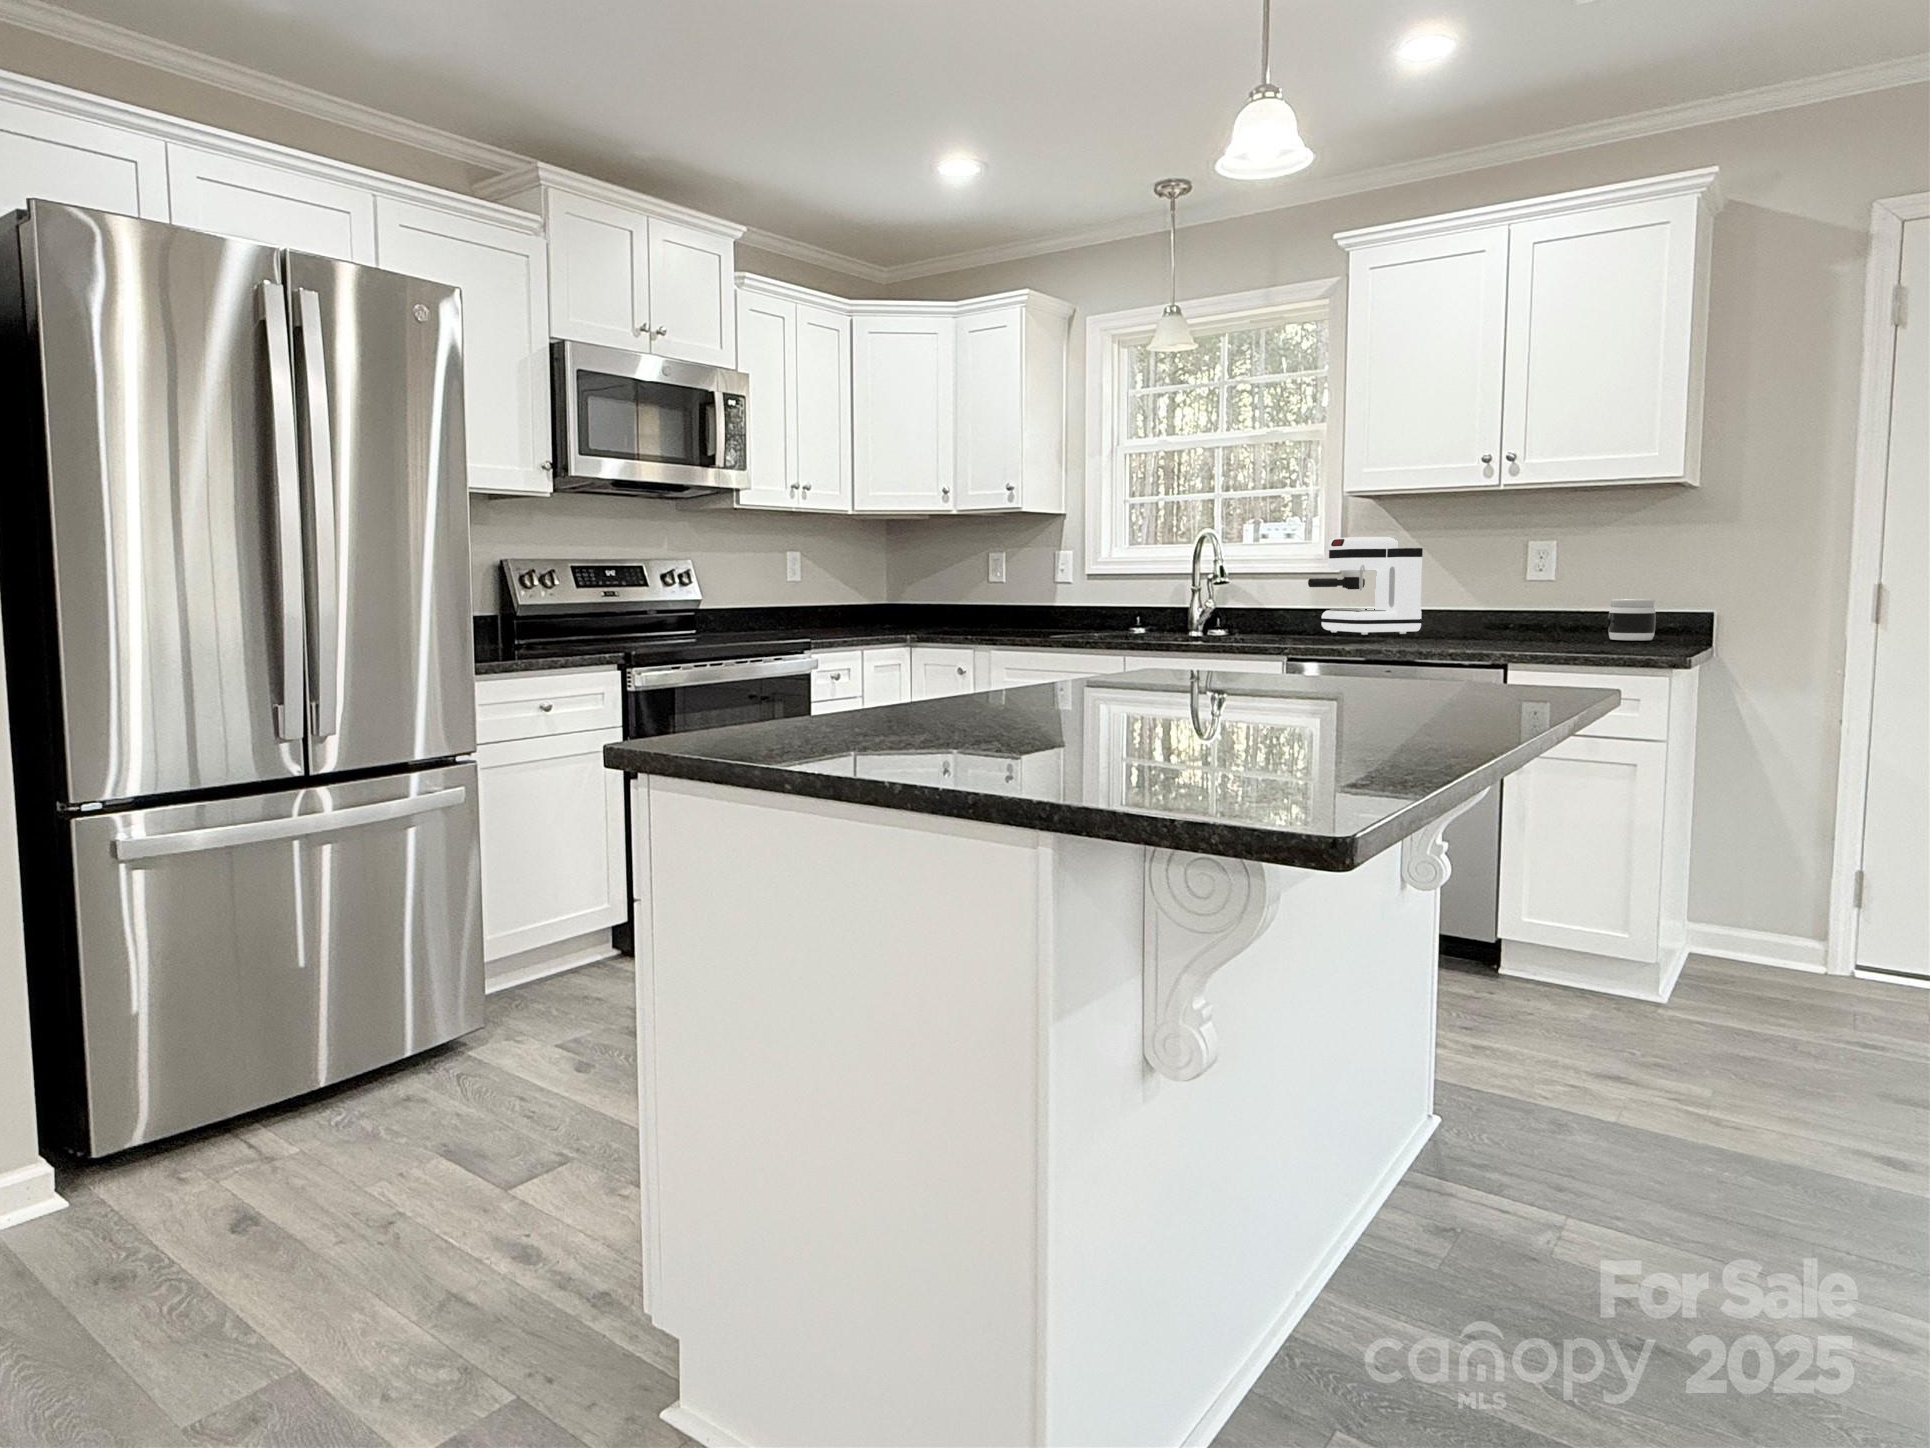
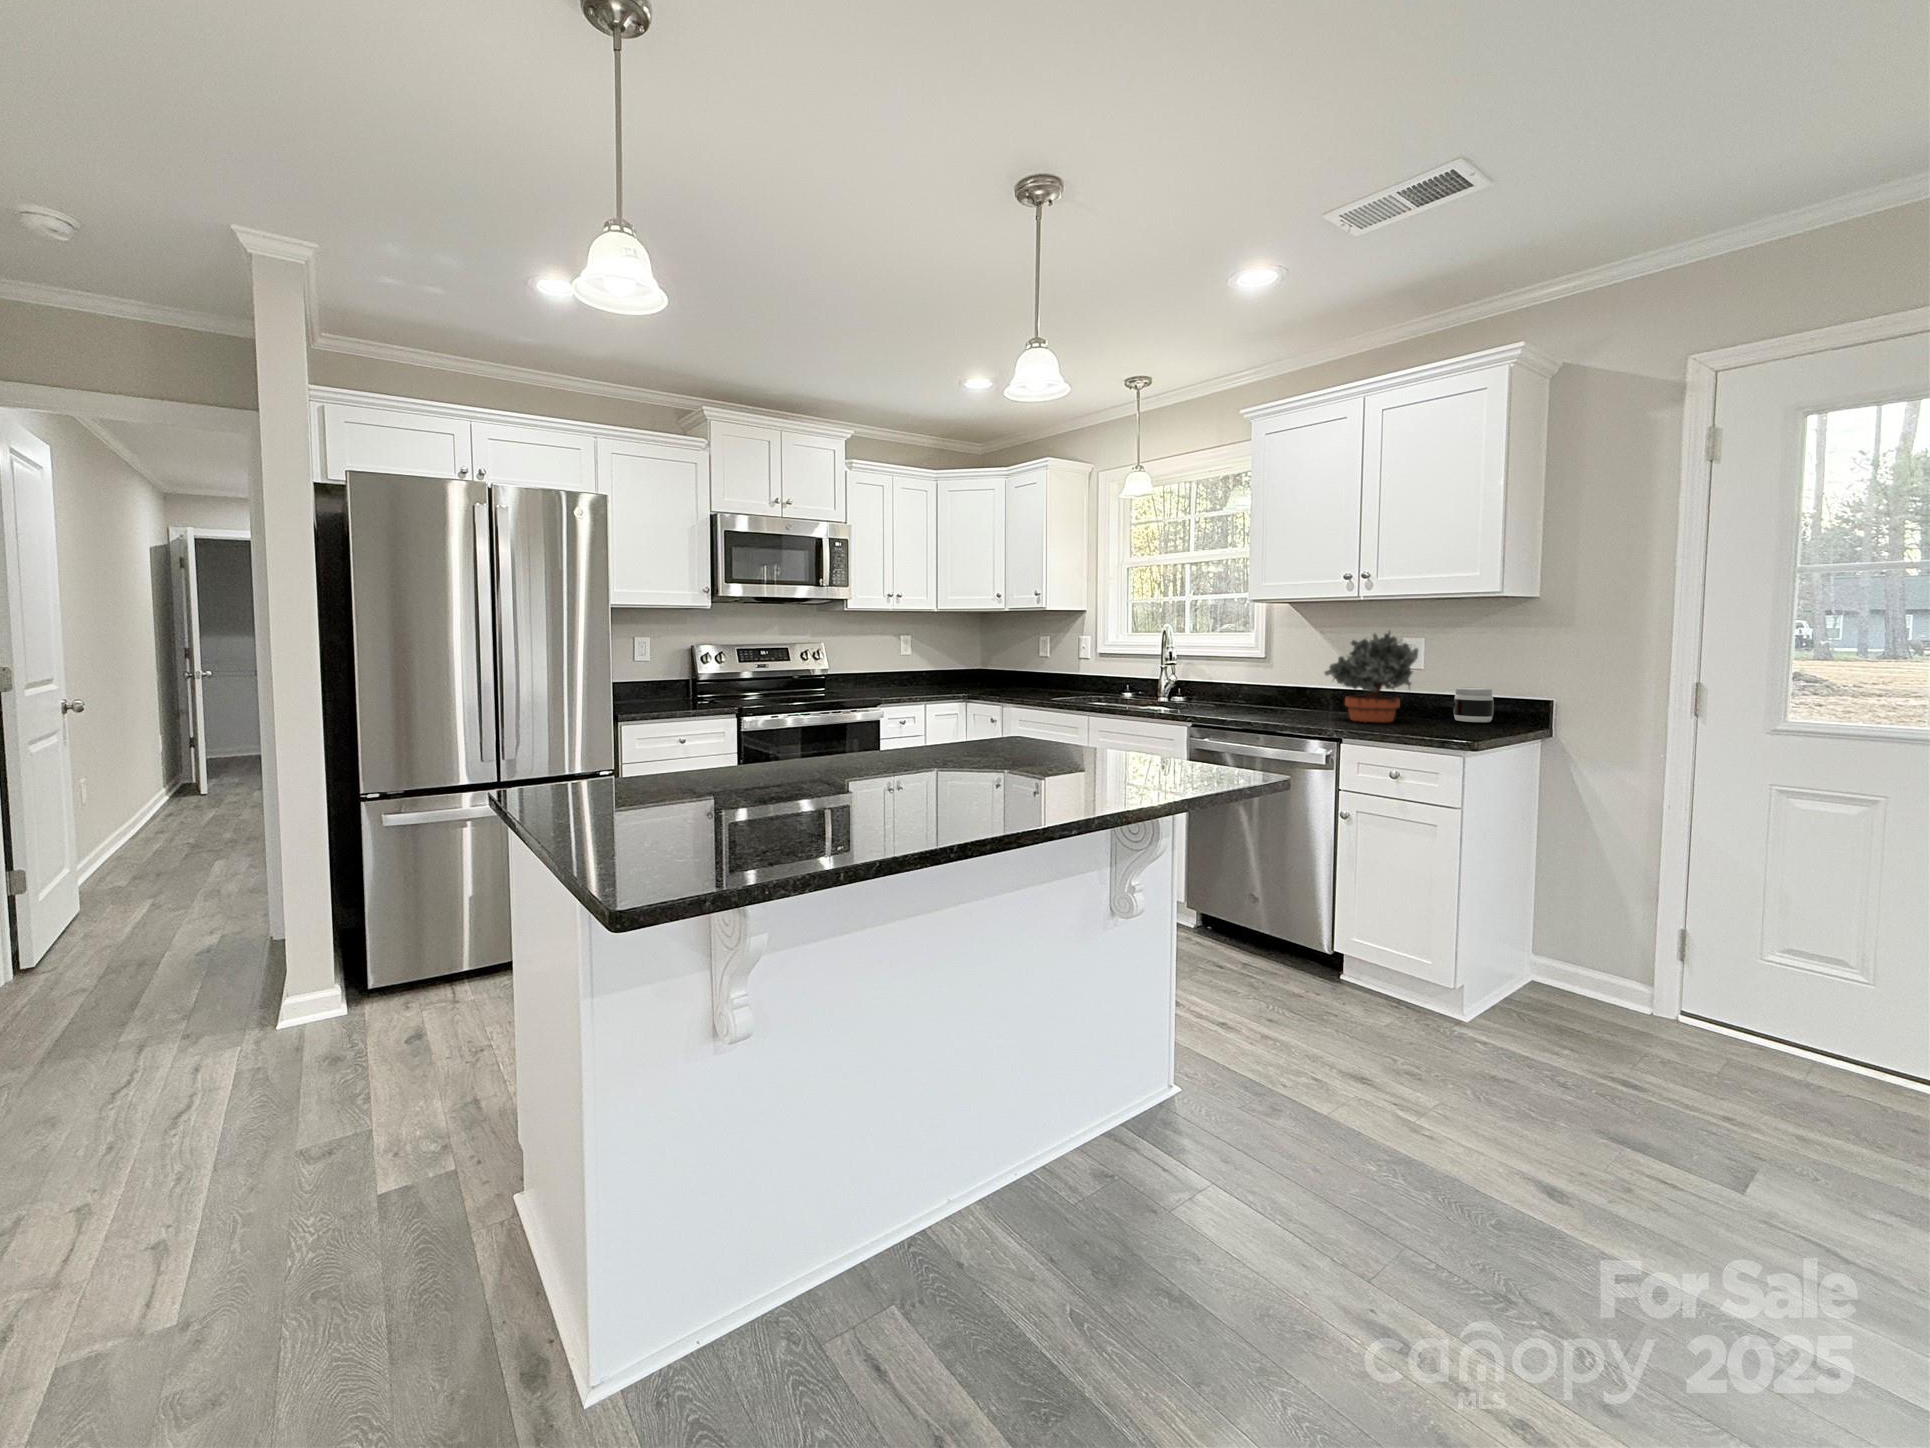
potted plant: none [1456,526,1574,645] -> present [1325,631,1418,722]
coffee maker: present [1308,537,1423,635] -> none [1234,633,1322,707]

